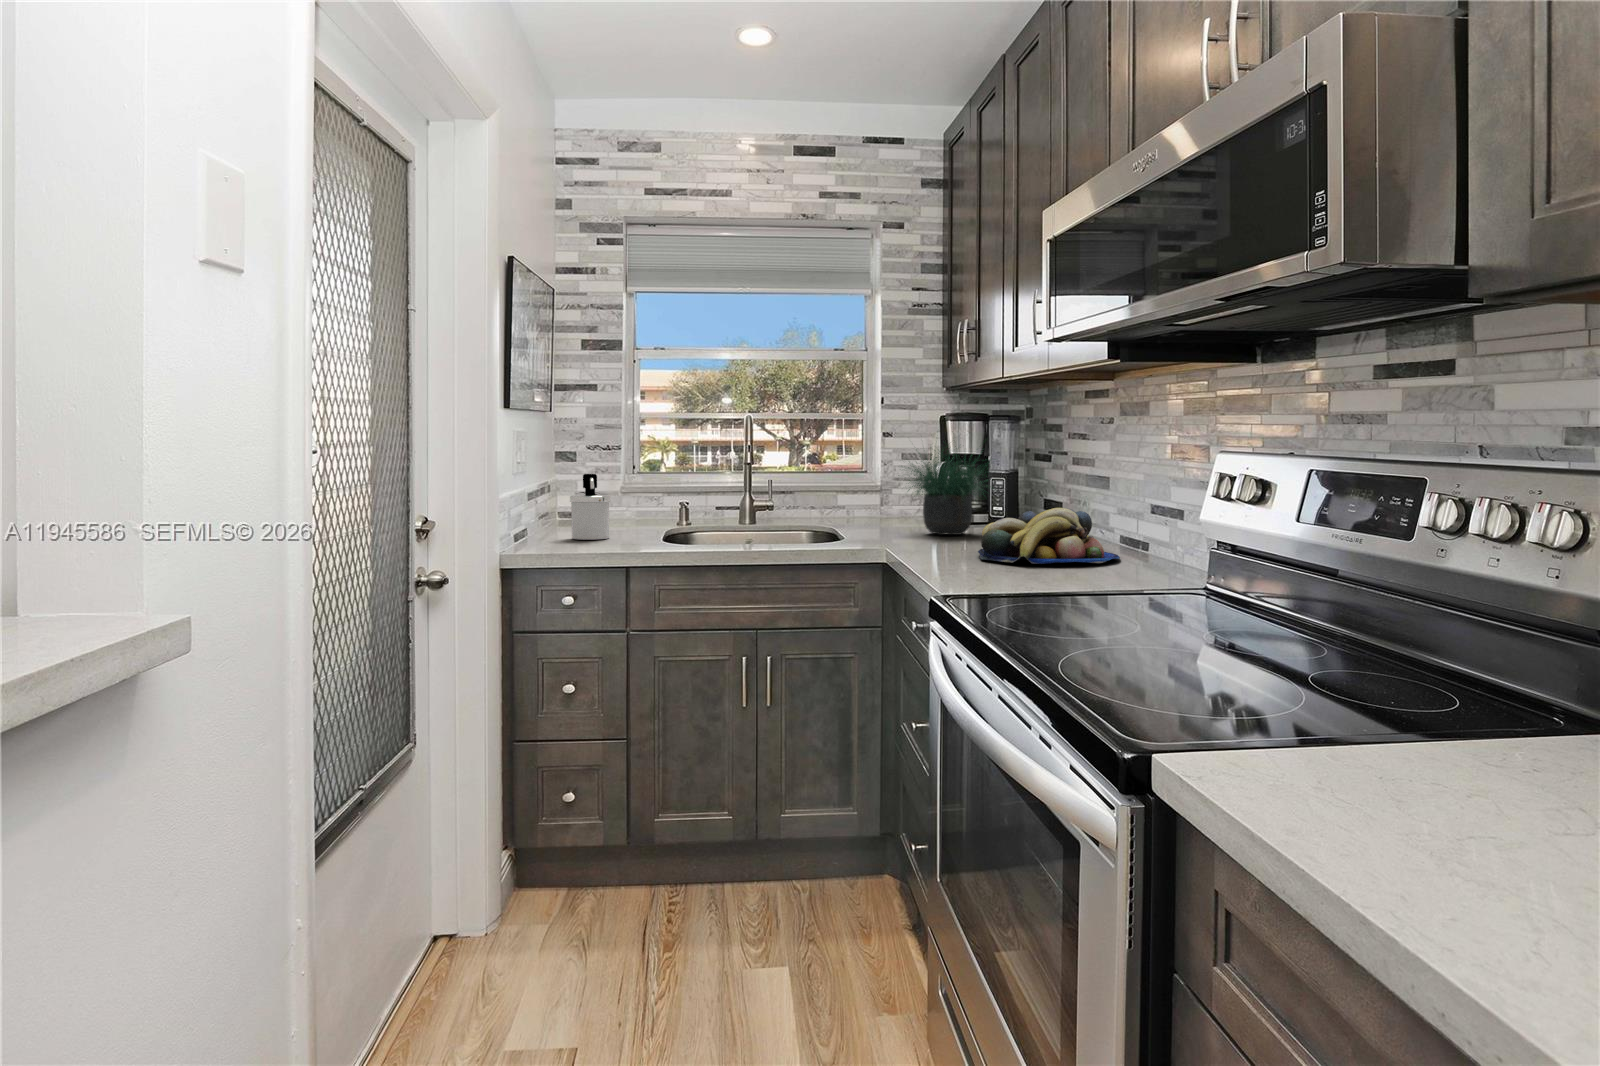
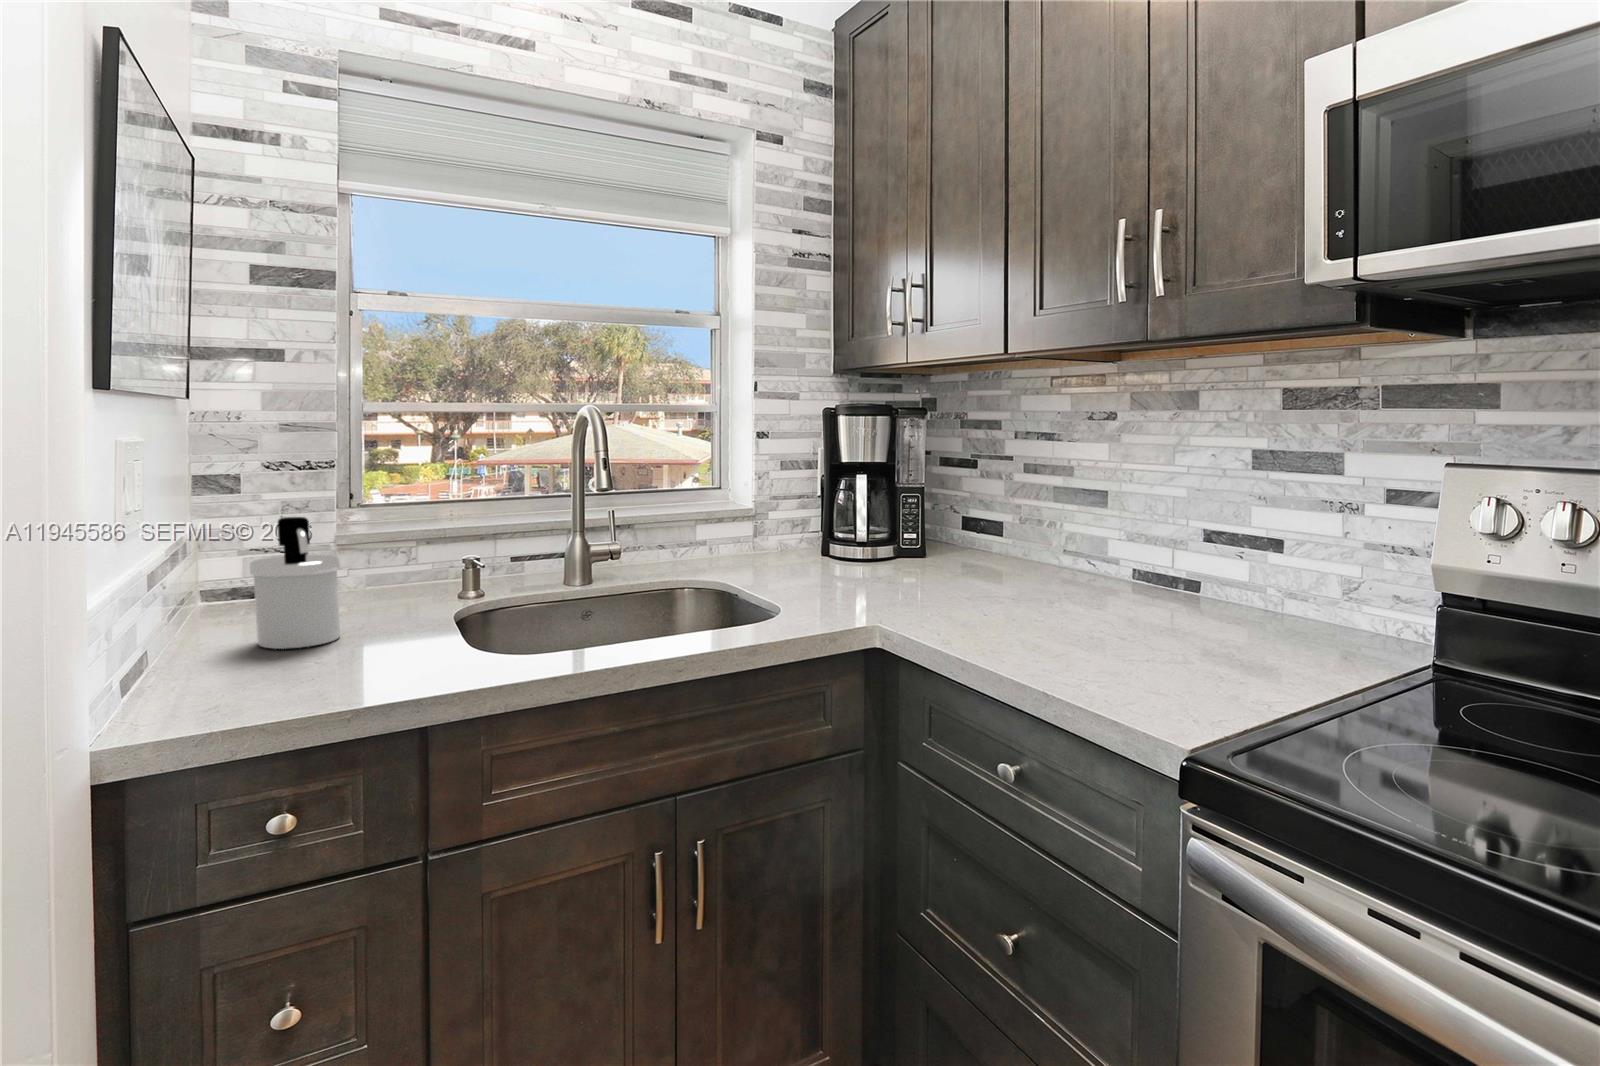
potted plant: present [908,446,988,535] -> none [816,427,995,593]
fruit bowl: present [978,508,1120,564] -> none [1042,570,1285,687]

